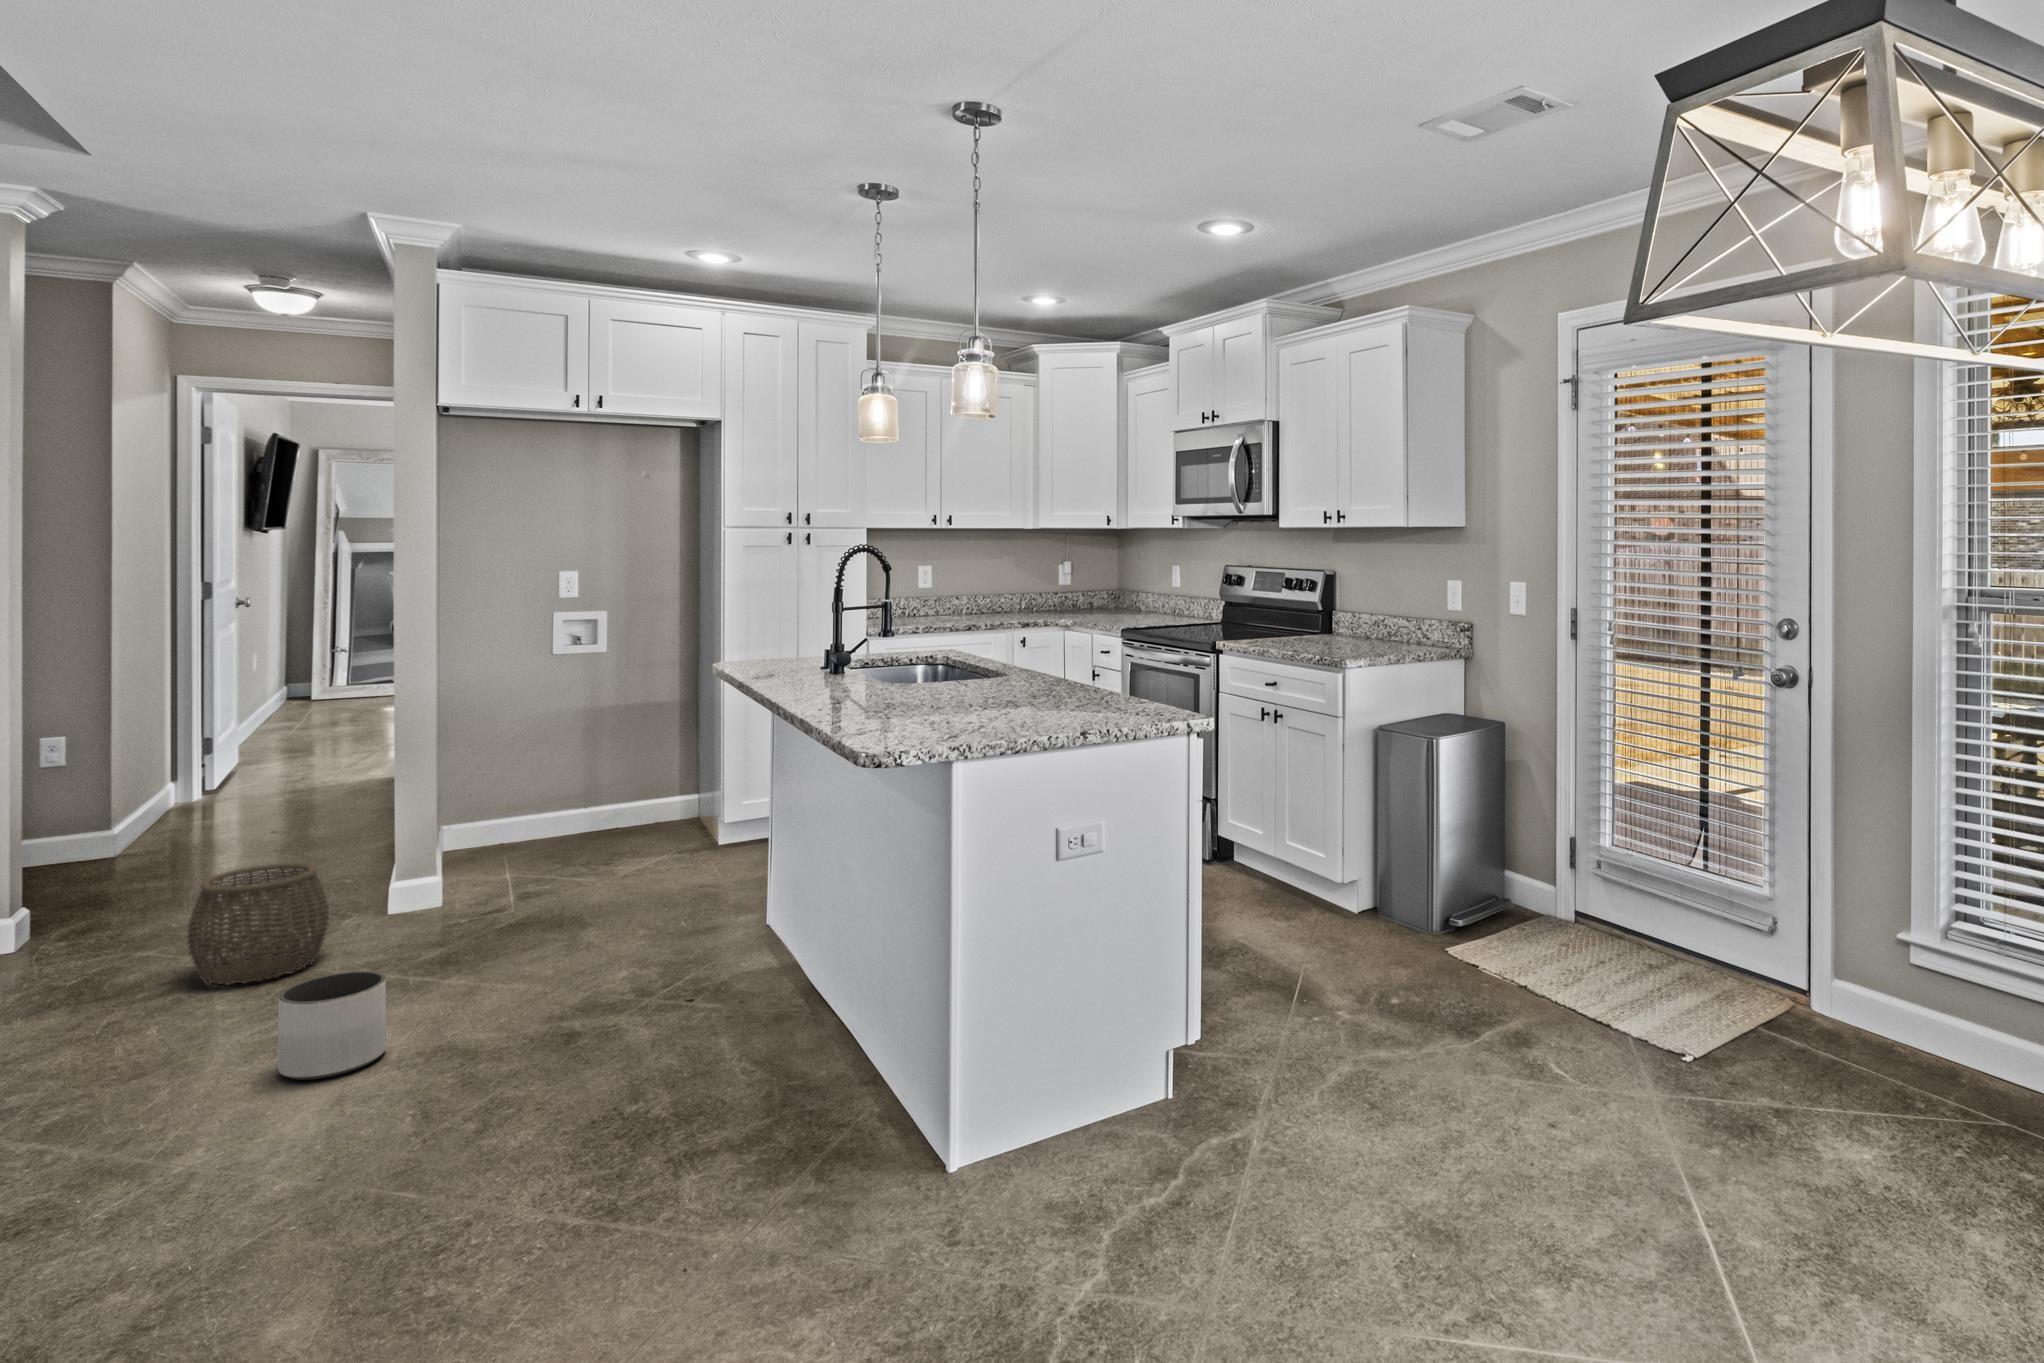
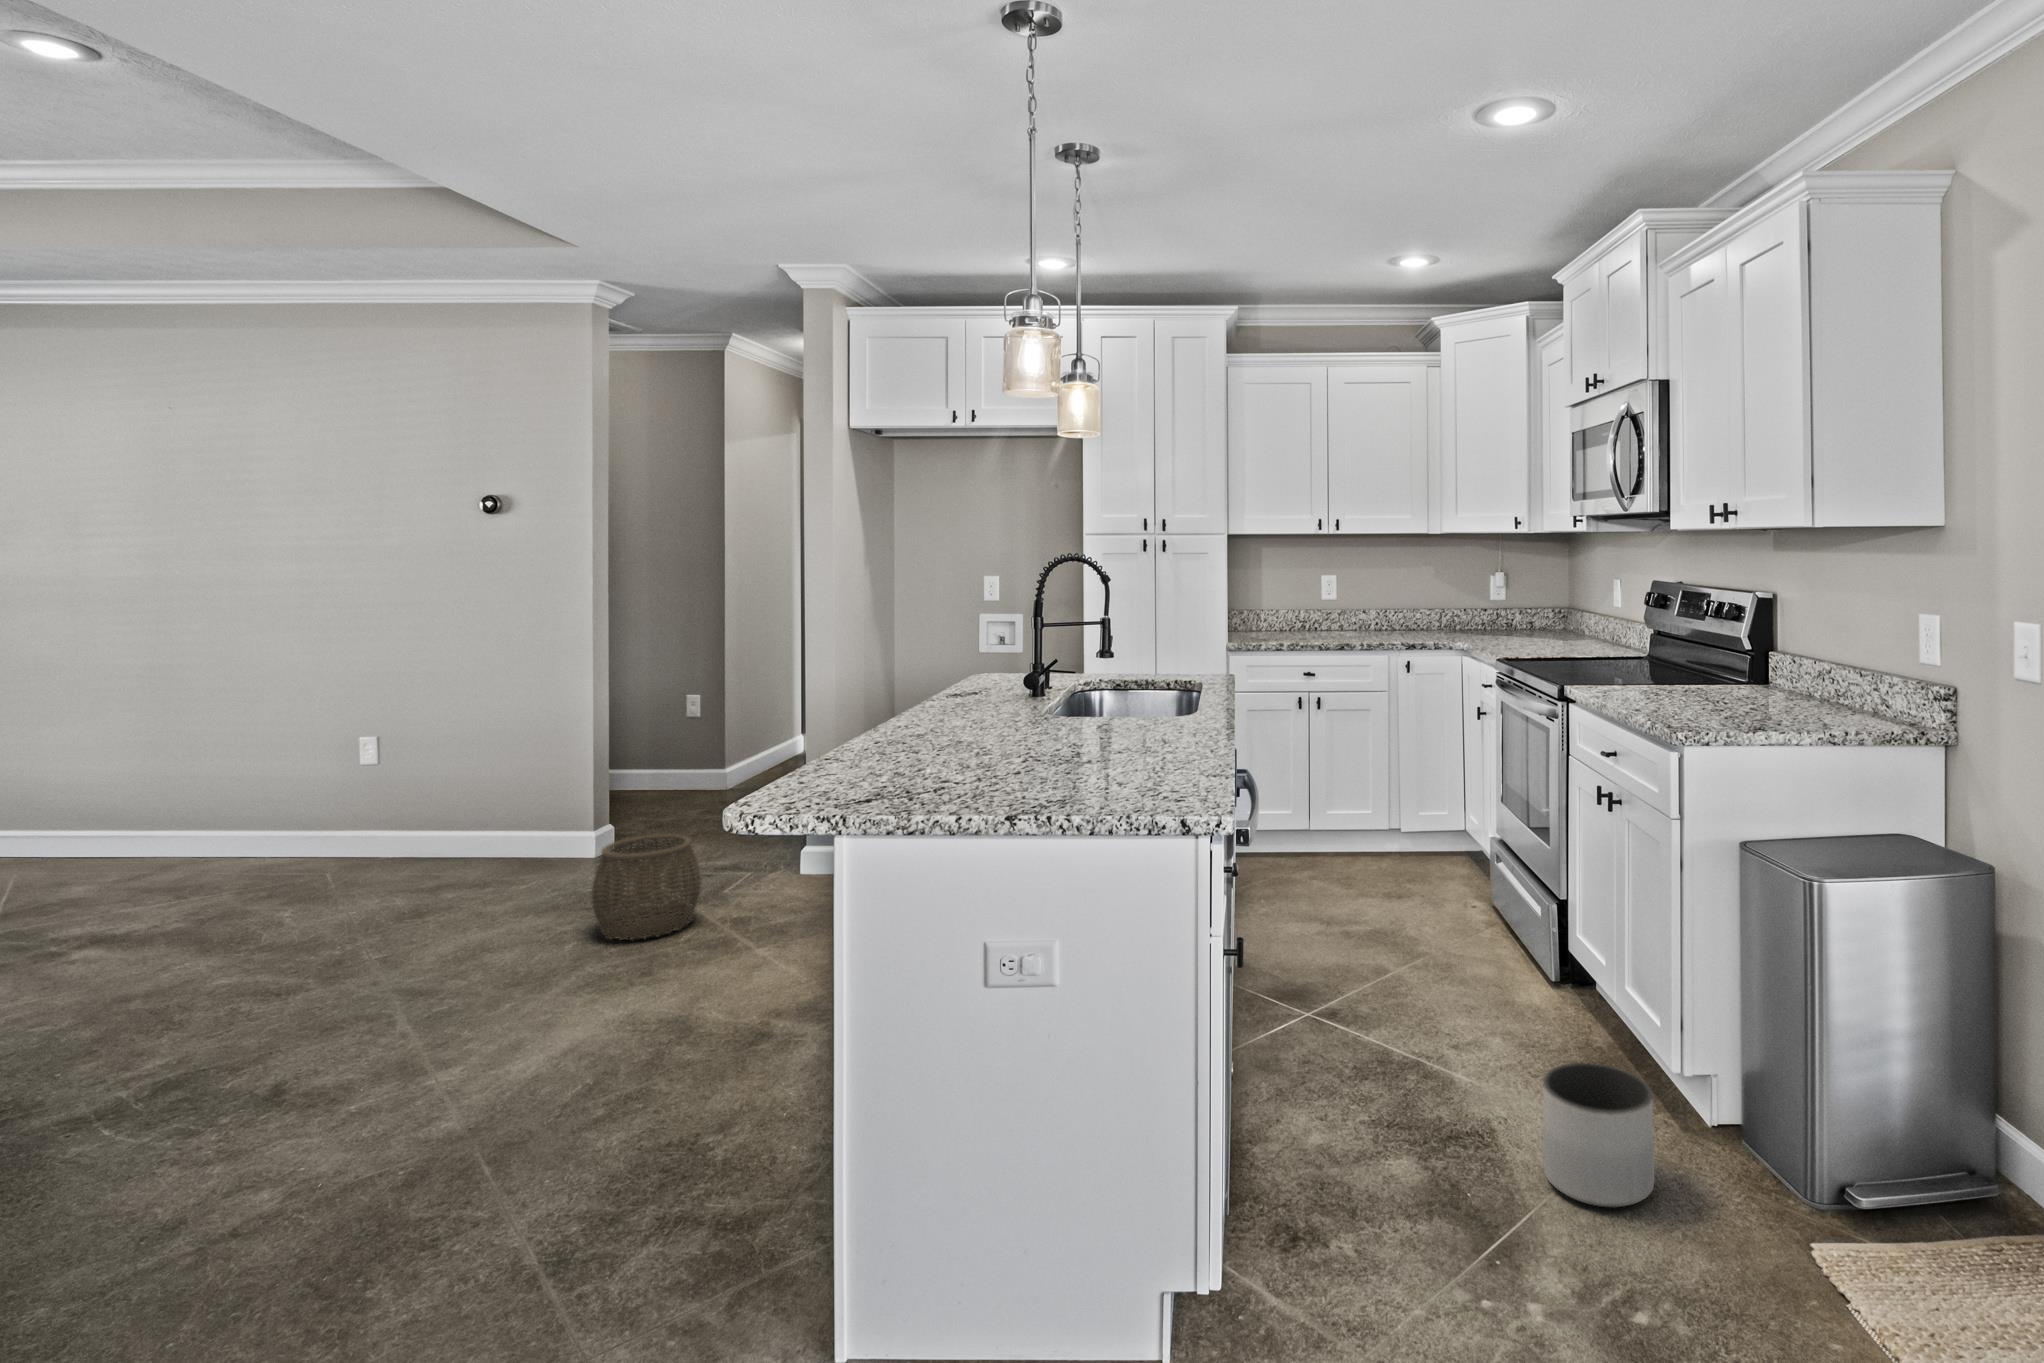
planter: present [278,971,387,1080] -> present [1543,1063,1655,1208]

